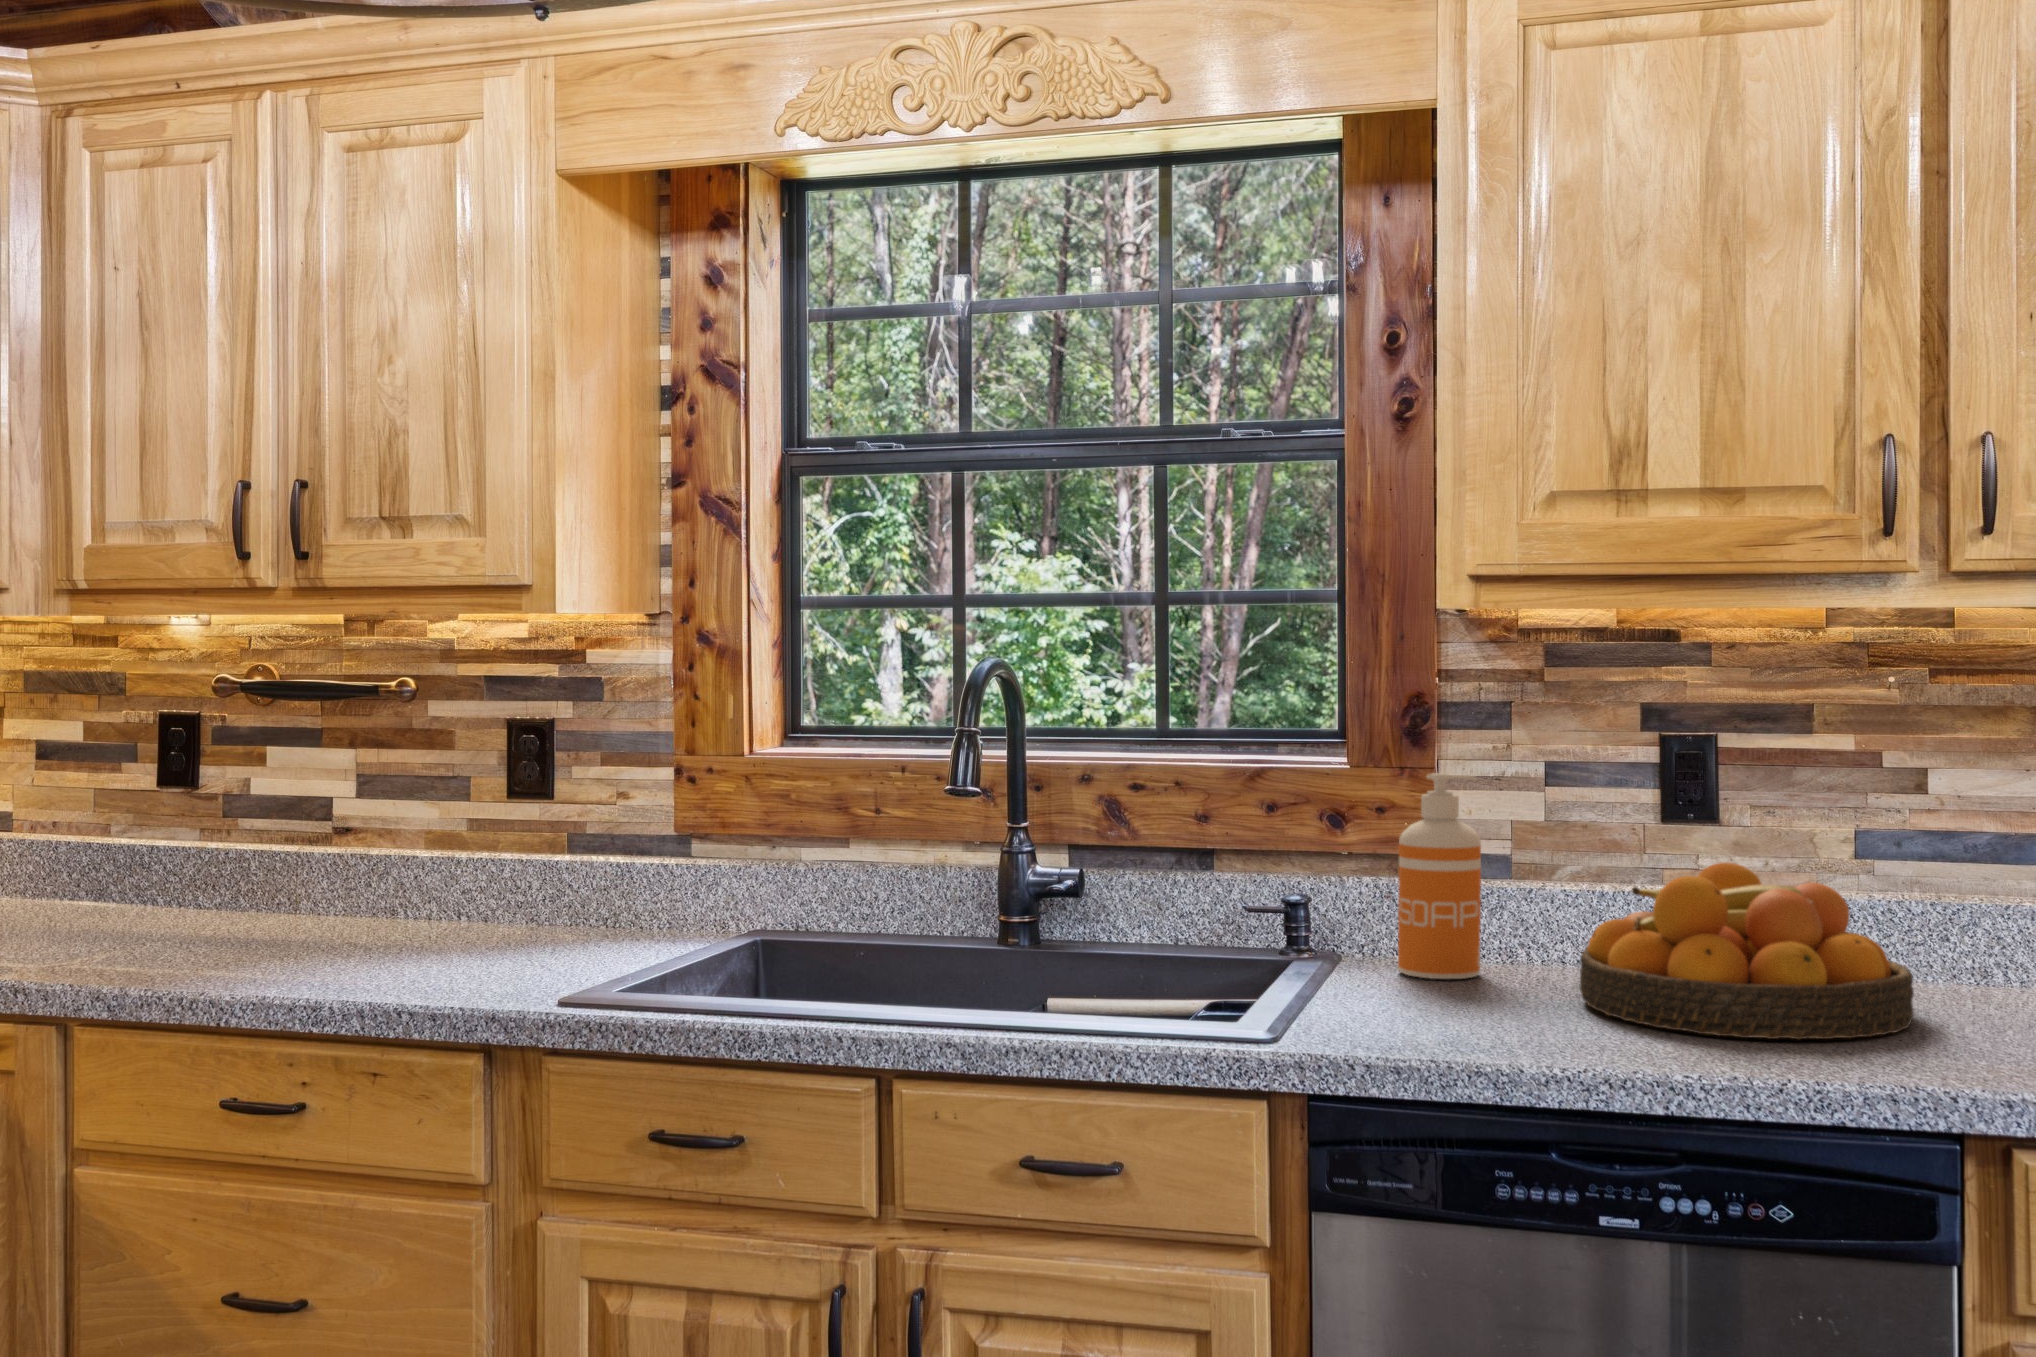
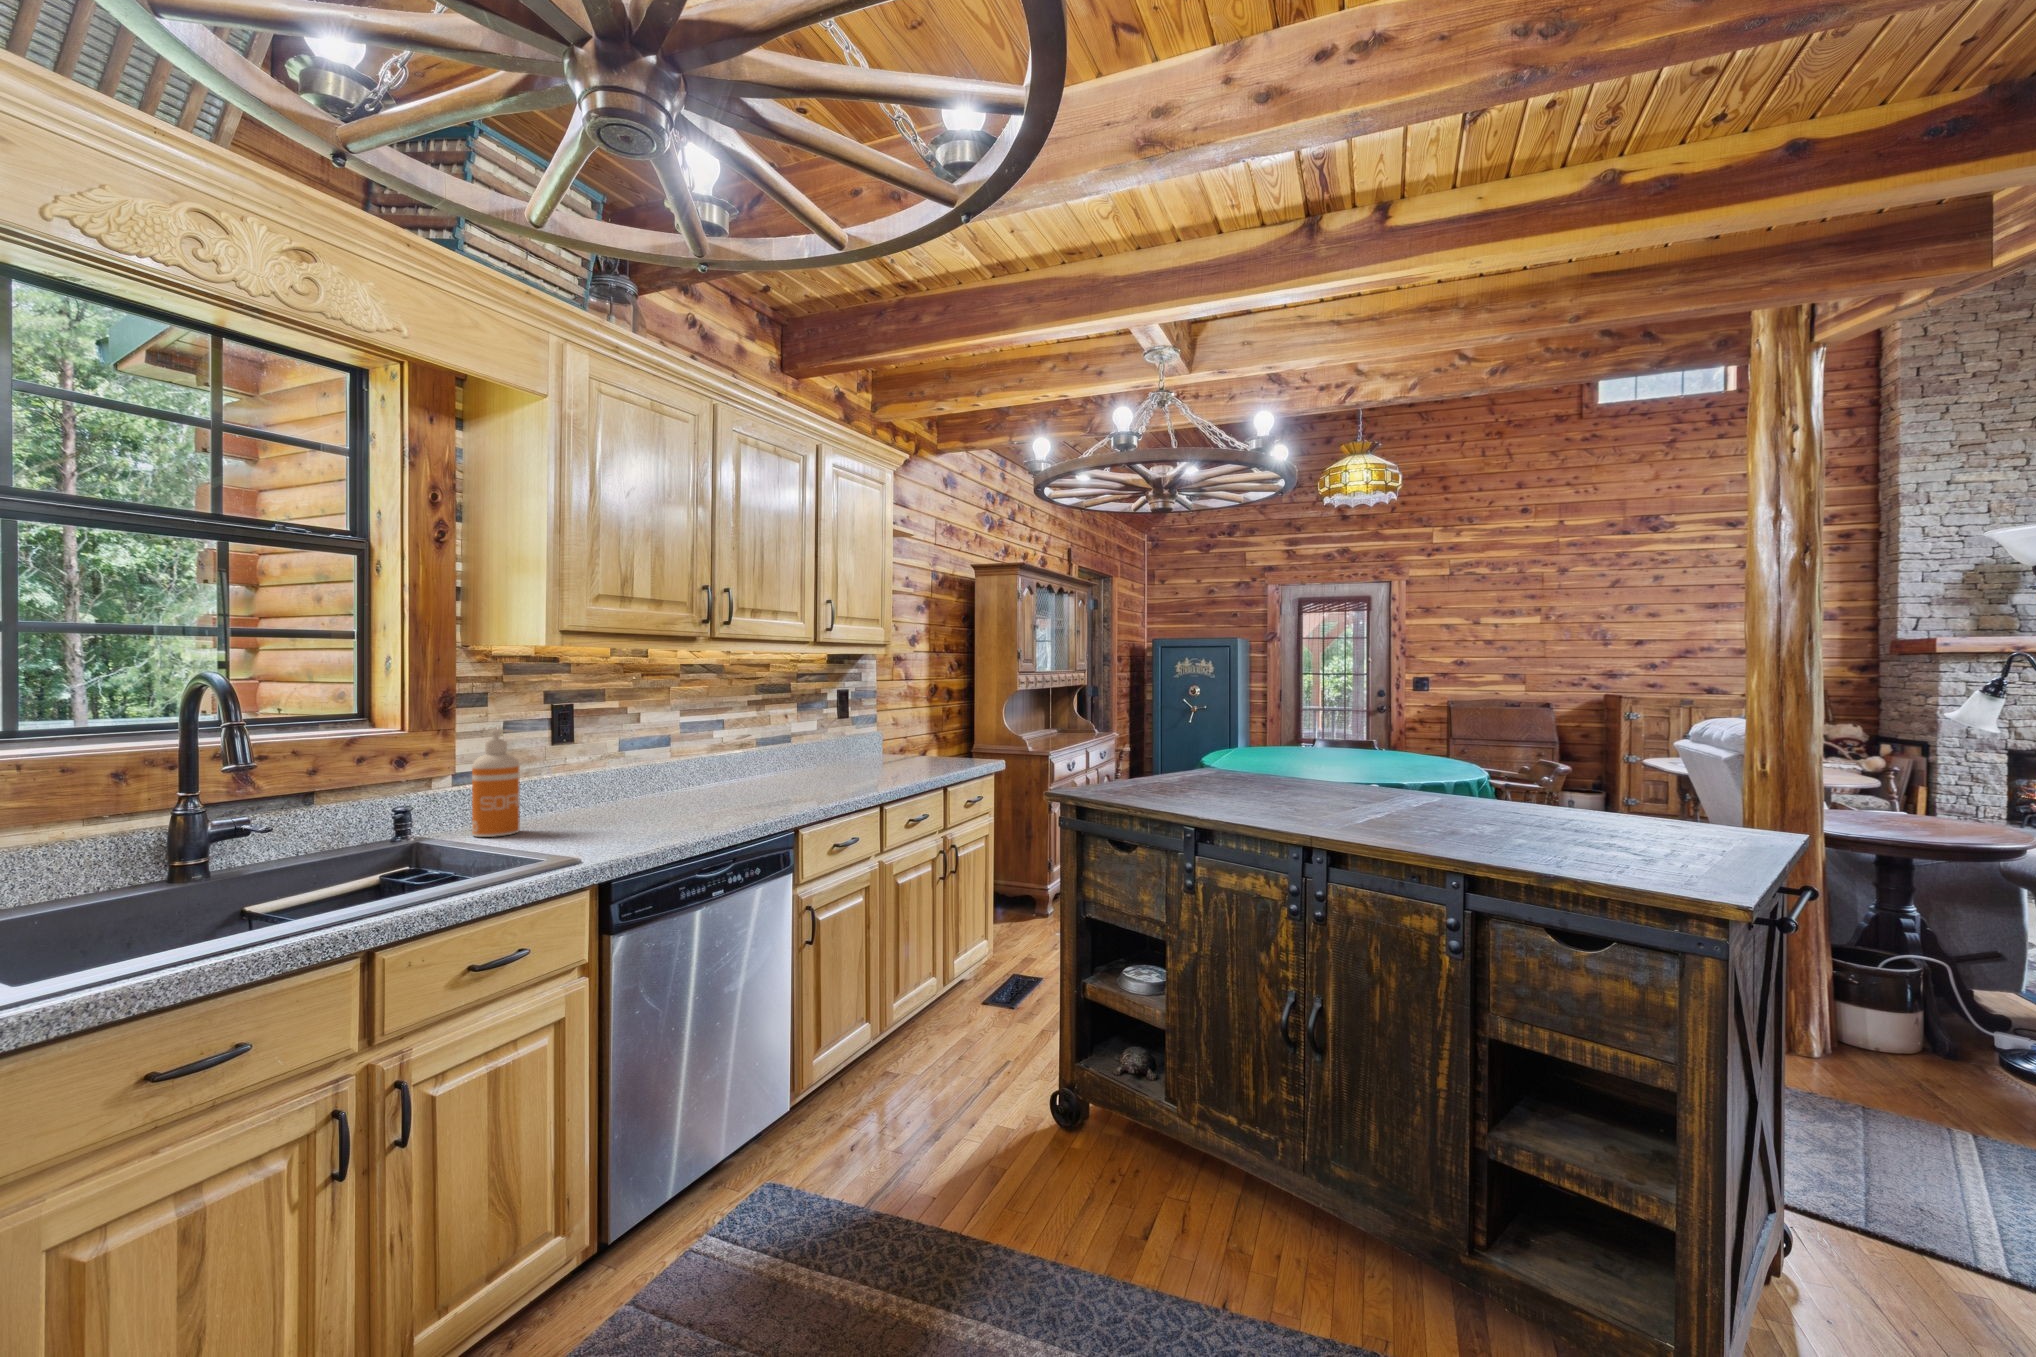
fruit bowl: present [1580,862,1914,1039] -> none [582,757,724,826]

